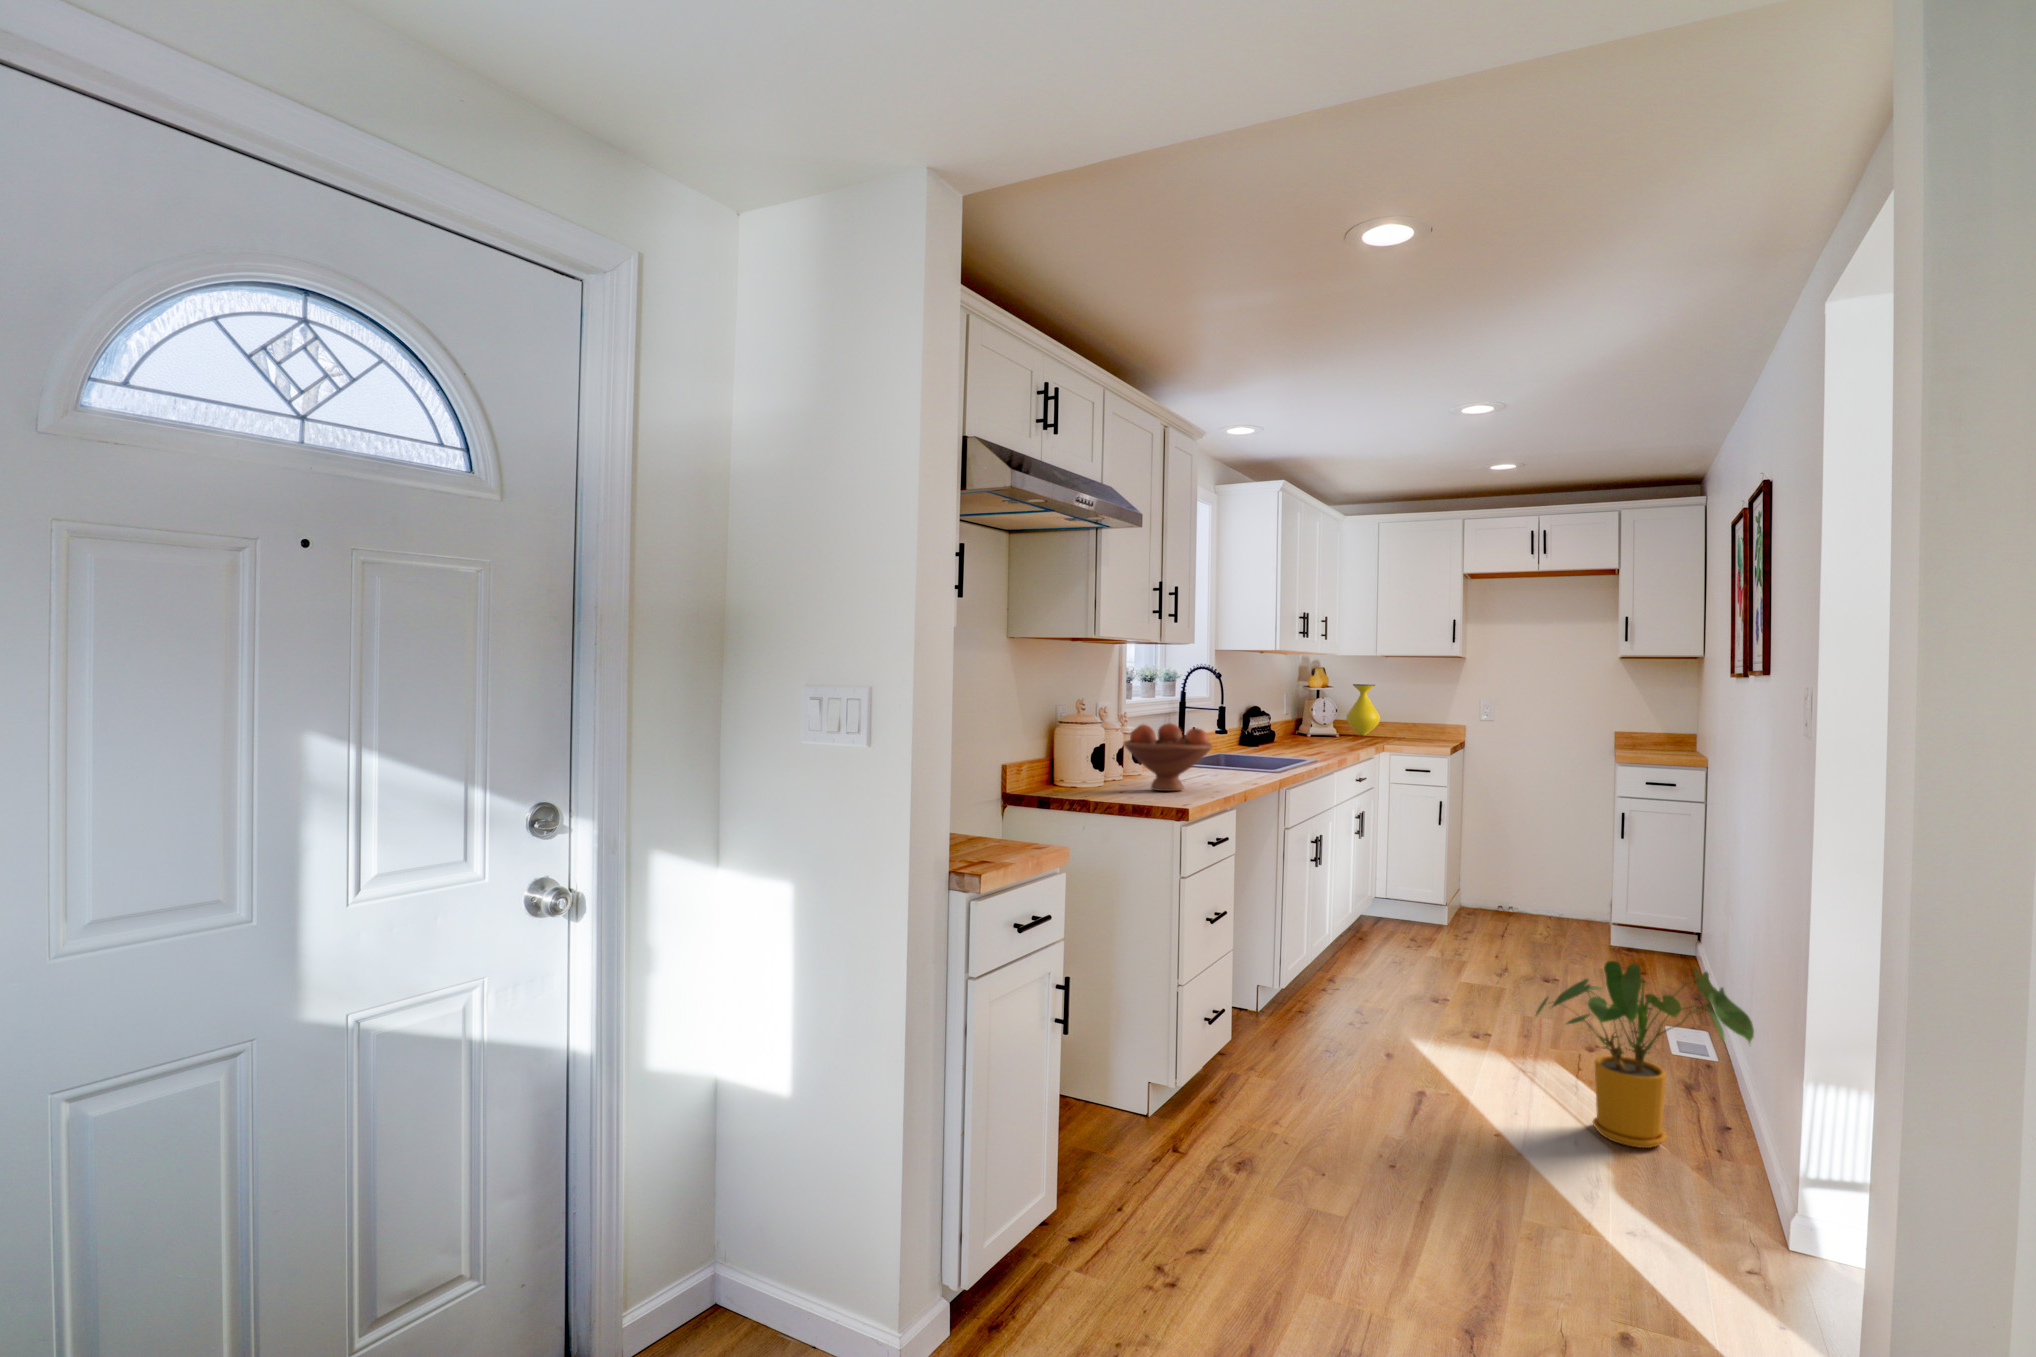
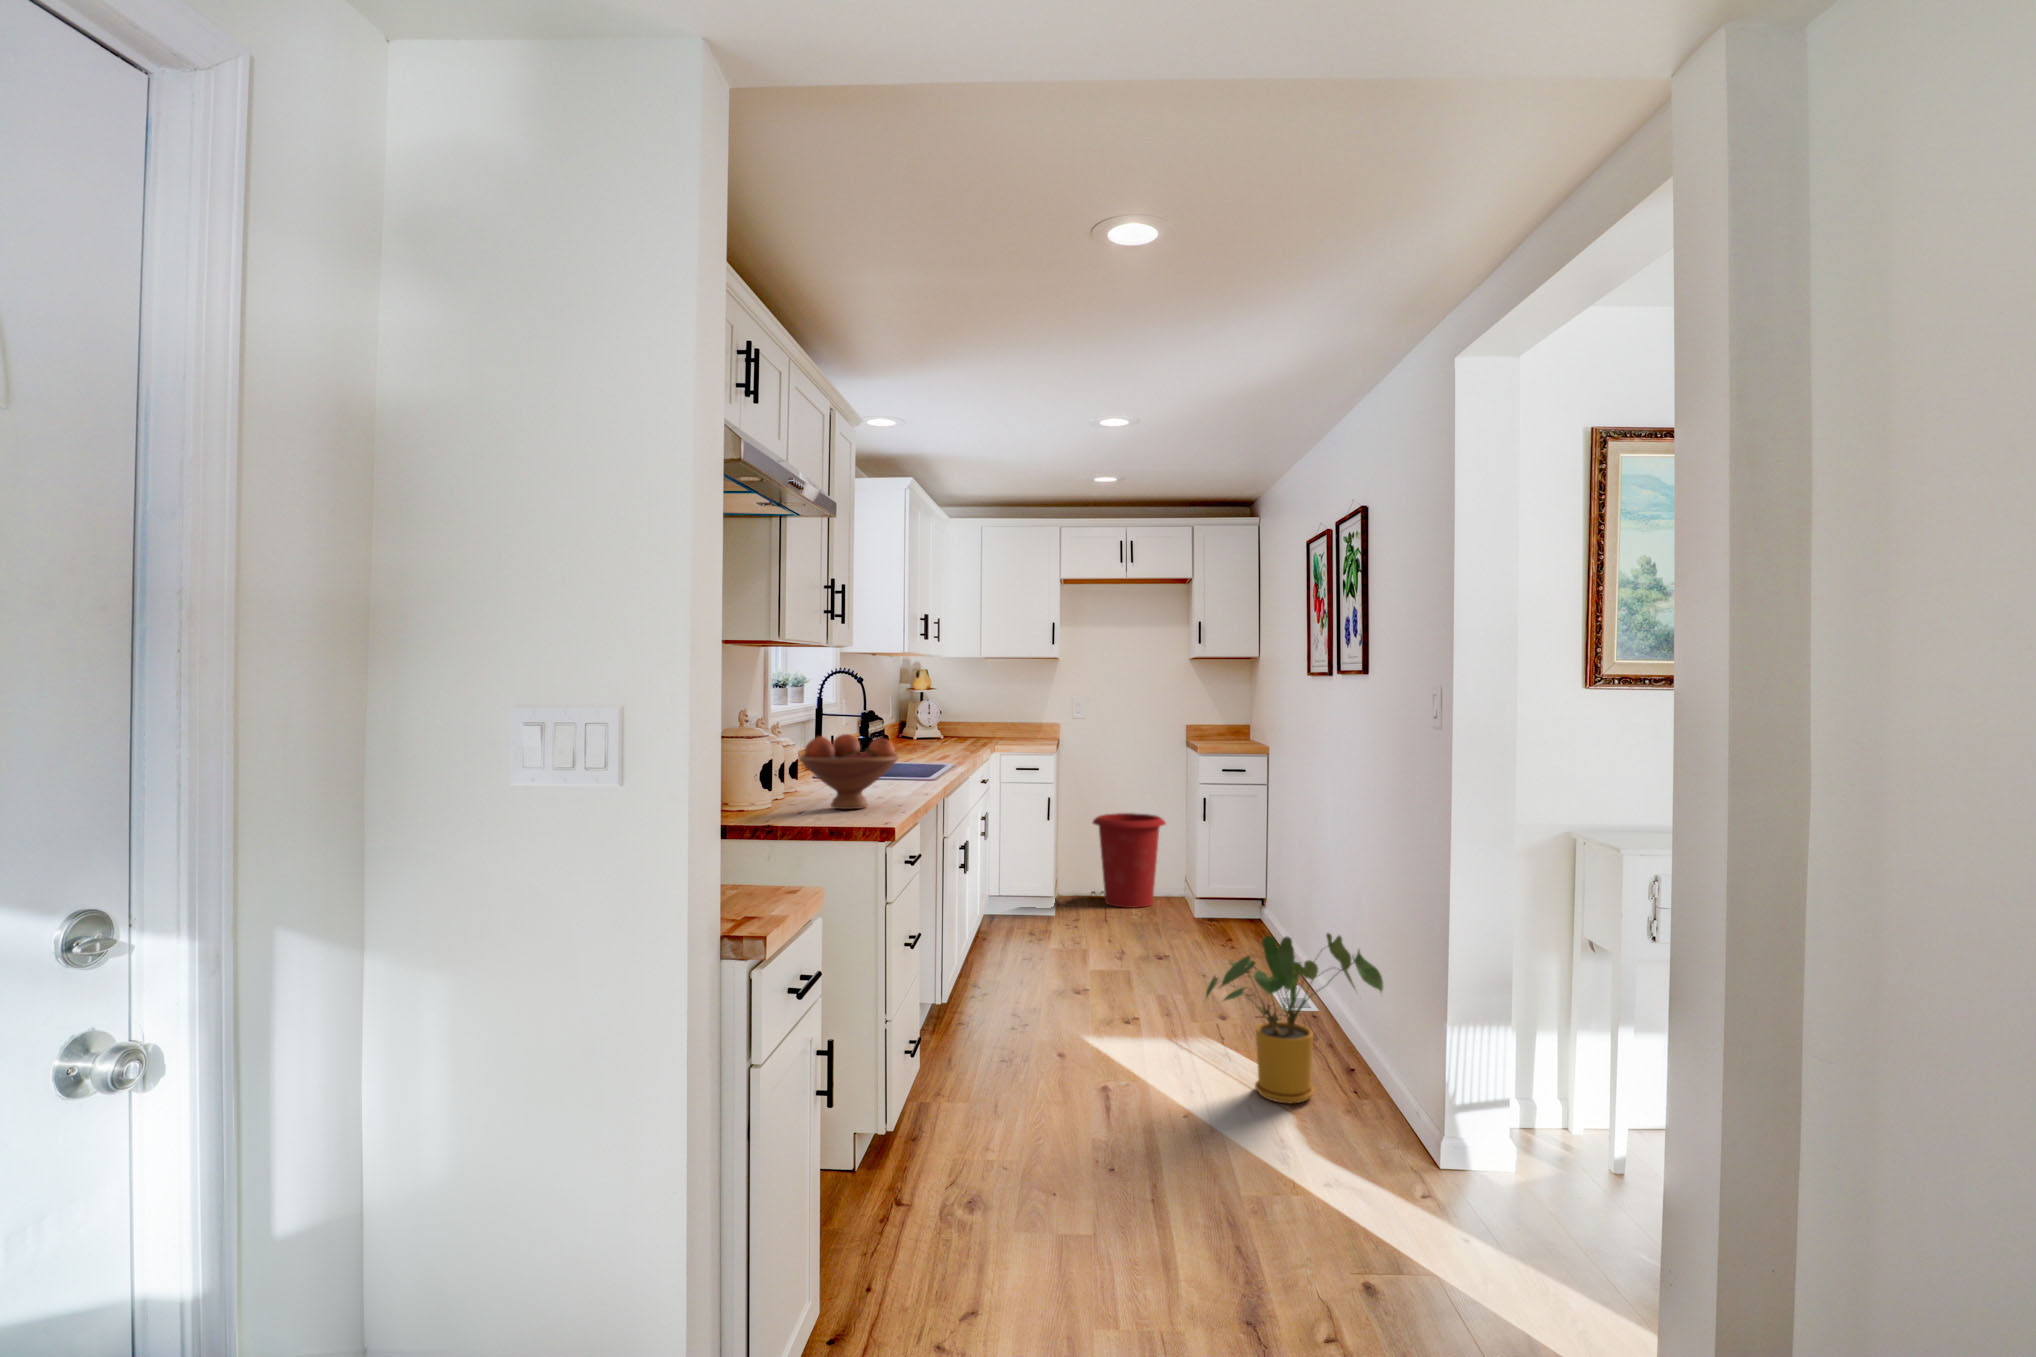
vase: present [1346,684,1380,735] -> none [950,685,983,735]
waste bin: none [1498,825,1587,928] -> present [1093,813,1166,908]

